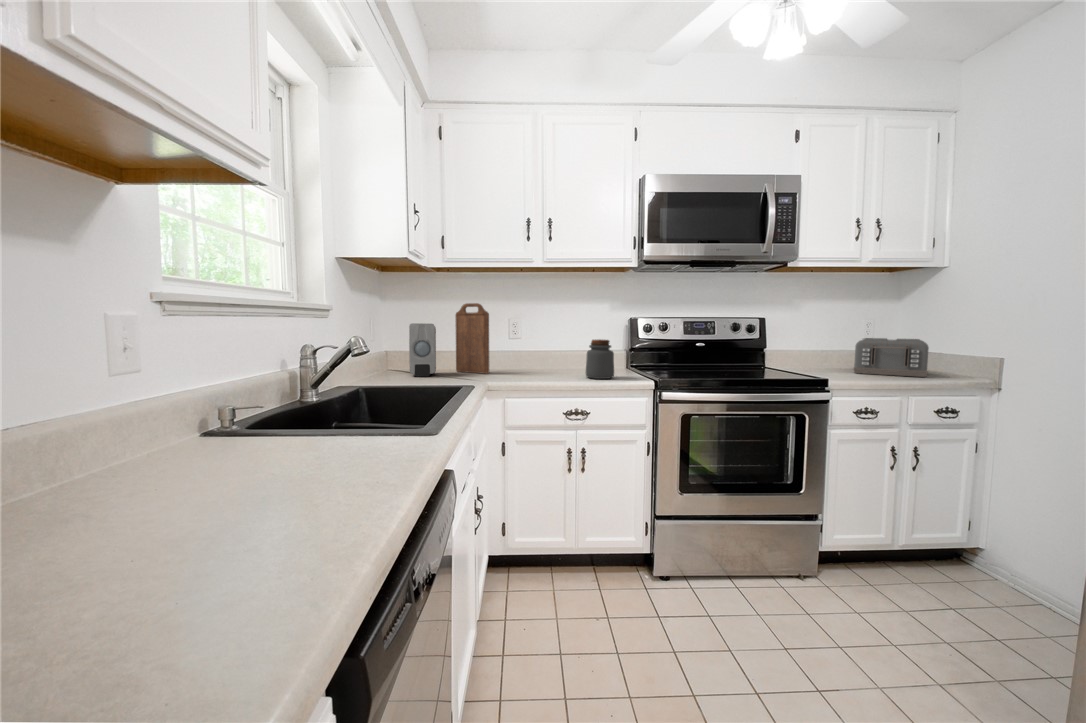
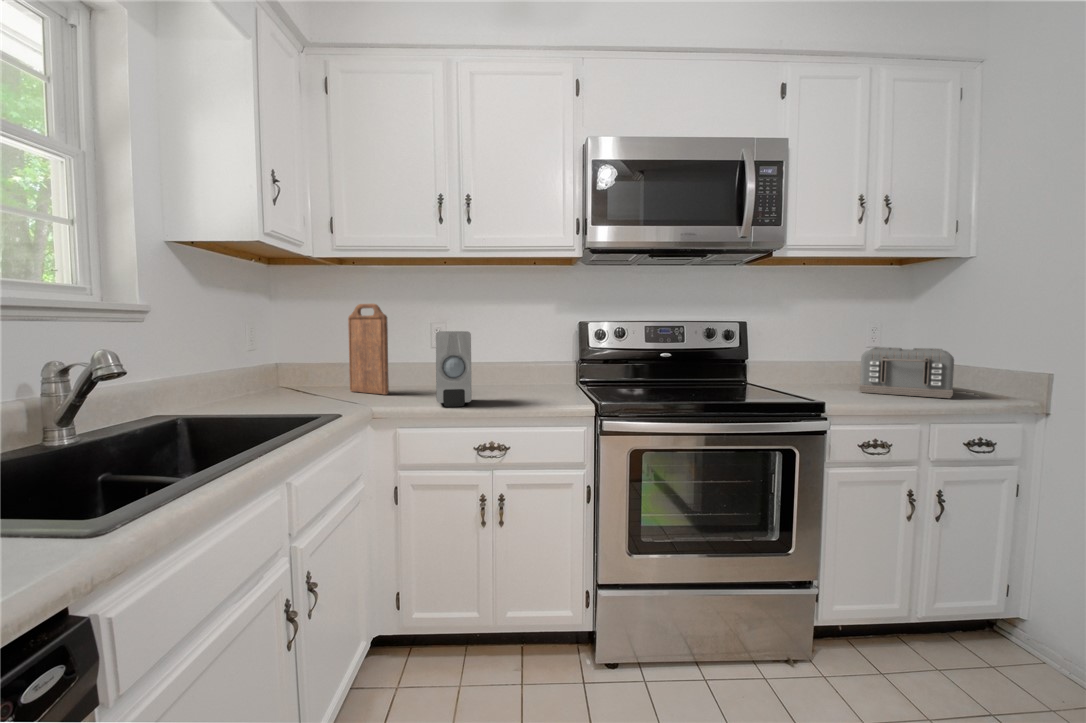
soap dispenser: present [409,323,436,376] -> present [436,331,472,407]
jar: present [586,340,614,379] -> none [508,351,545,402]

